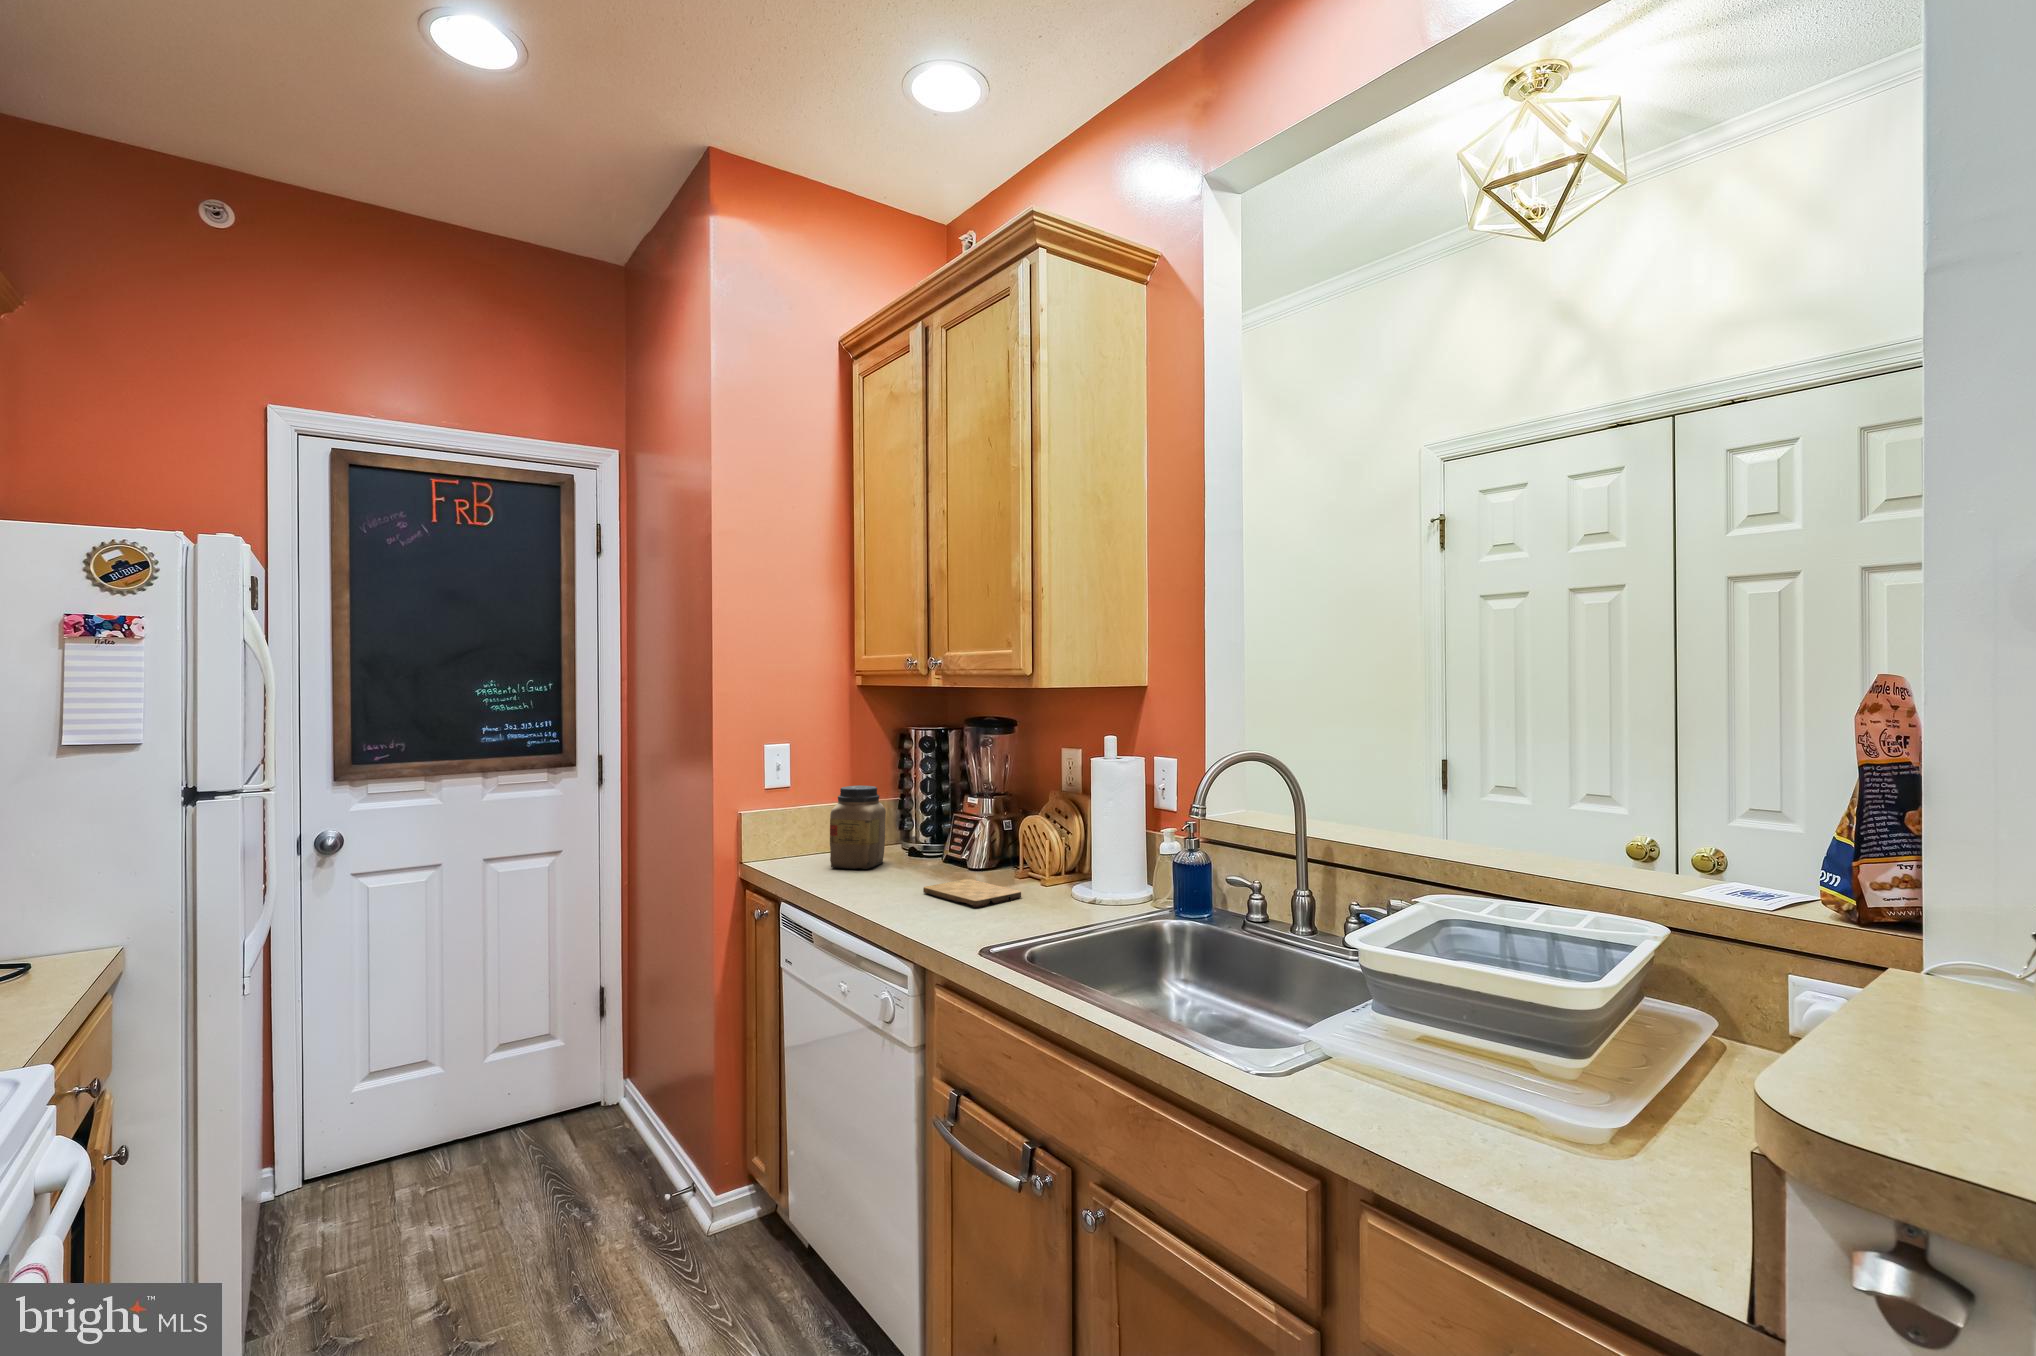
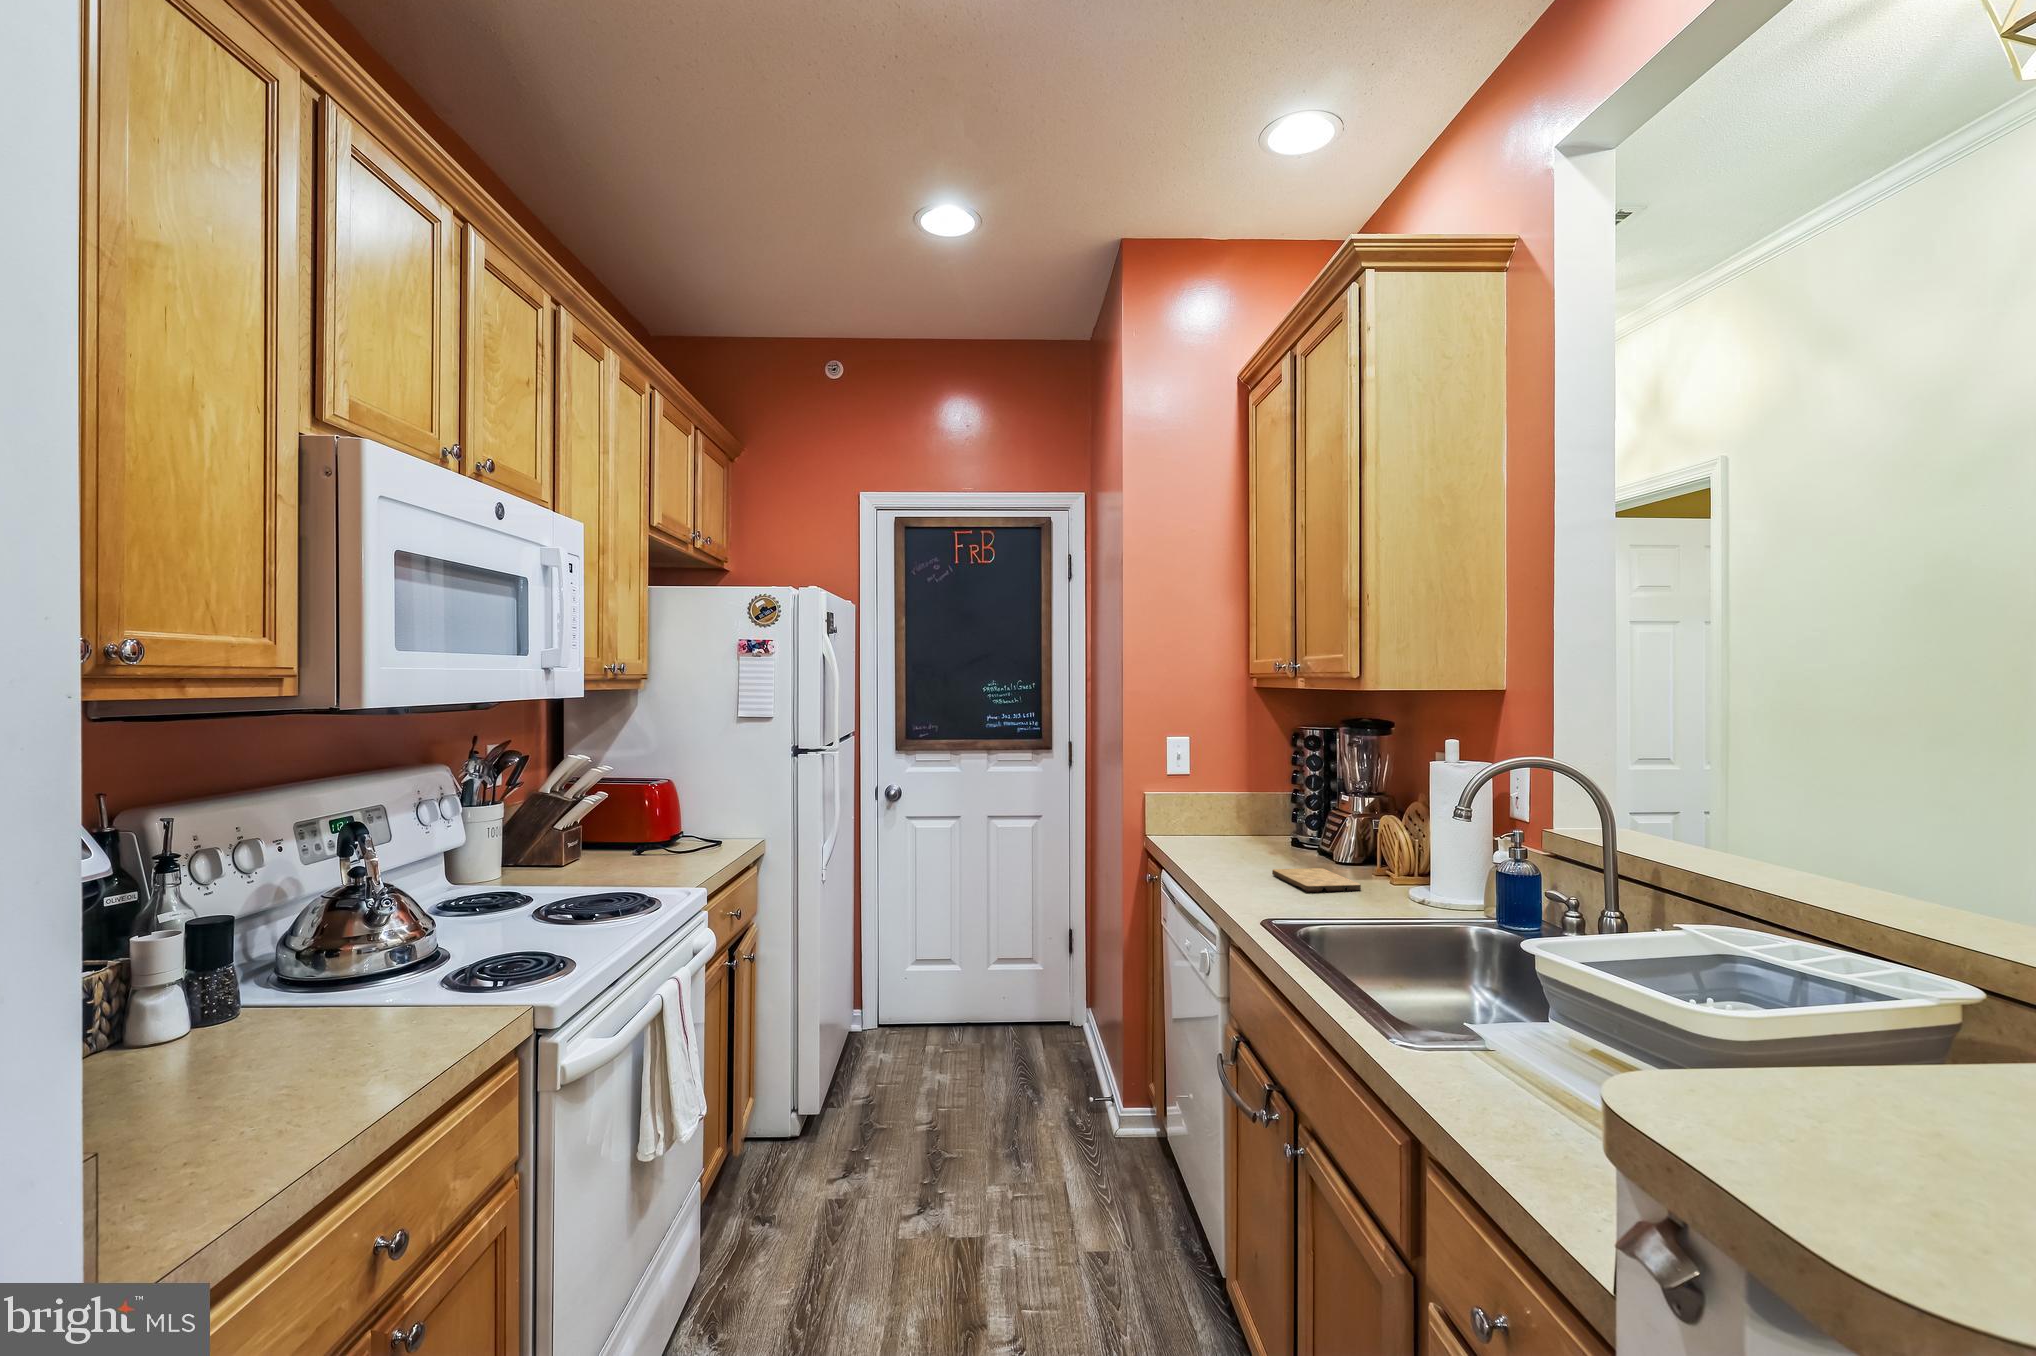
jar: present [830,785,886,869] -> none [1212,776,1265,850]

